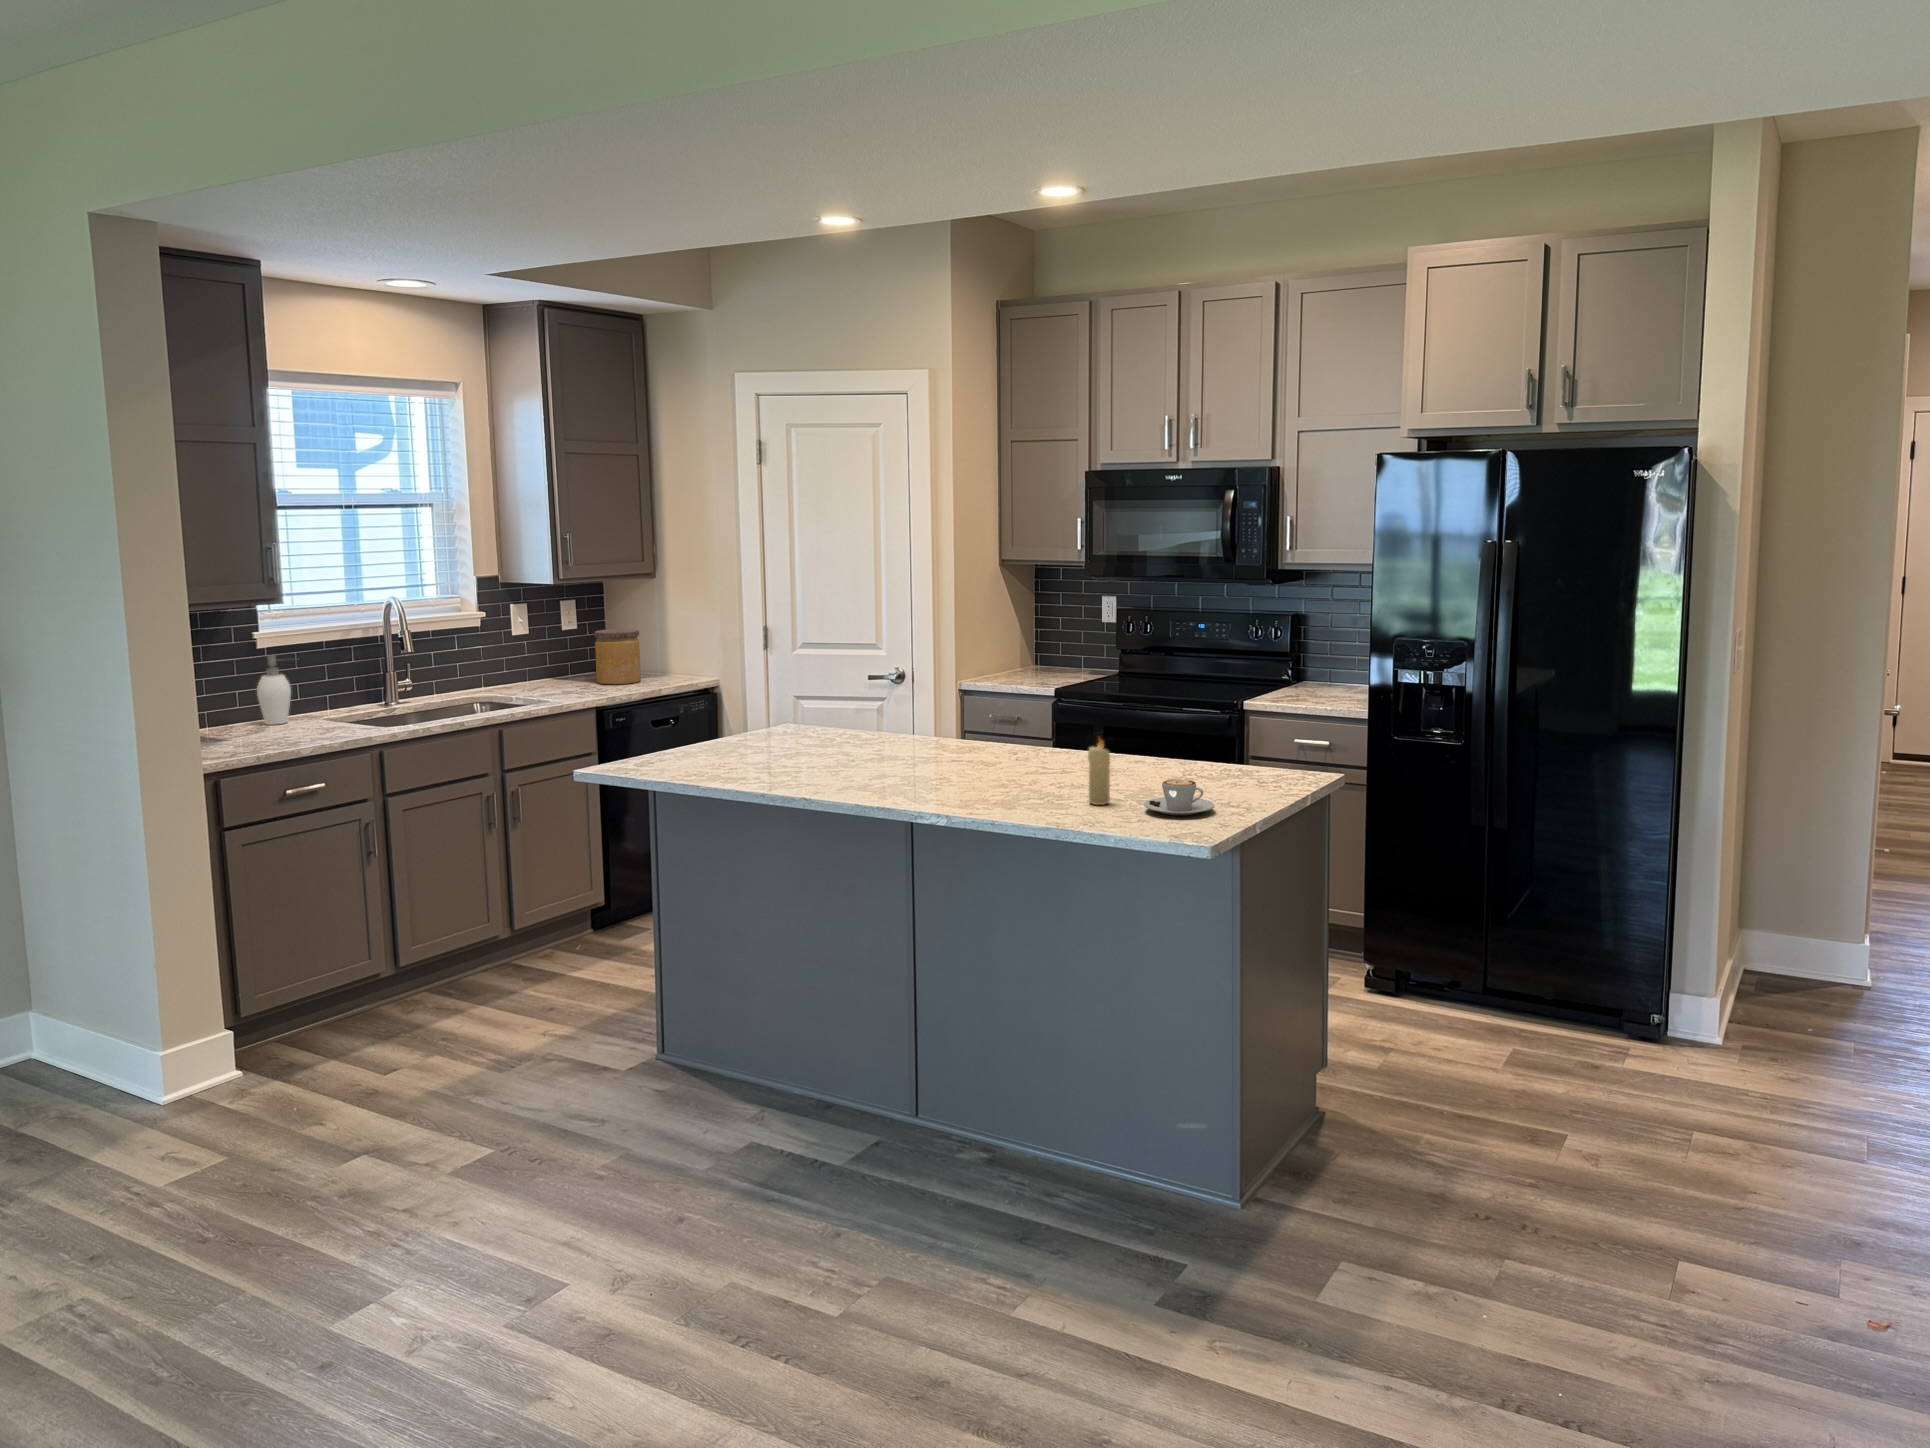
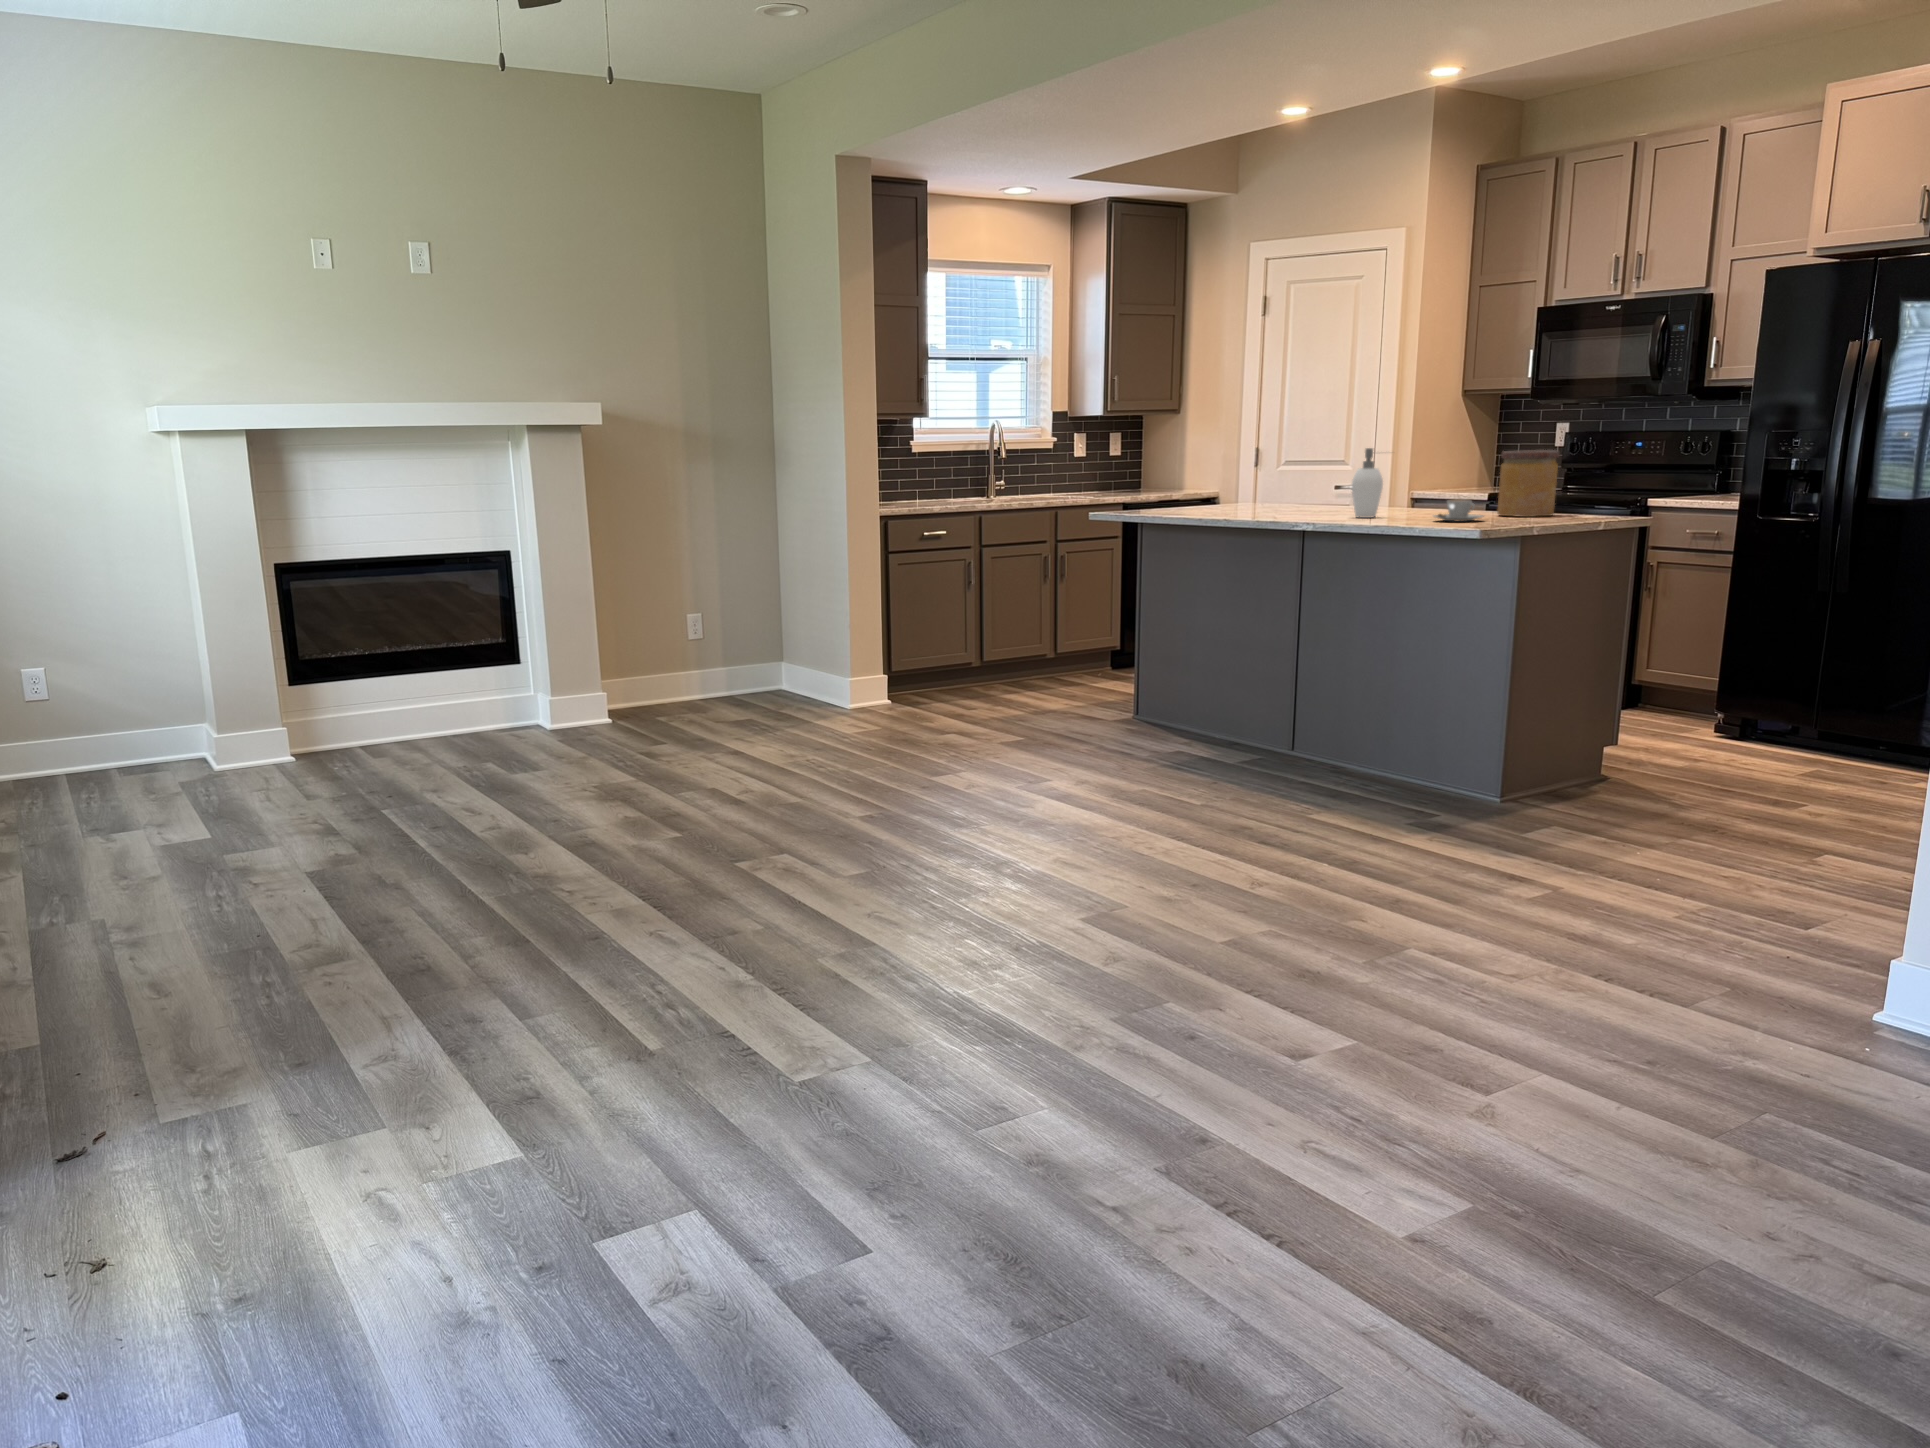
jar: present [594,629,641,684] -> present [1497,450,1559,517]
soap dispenser: present [257,655,291,725] -> present [1352,448,1383,518]
candle: present [1088,738,1110,805] -> none [1400,470,1418,519]

